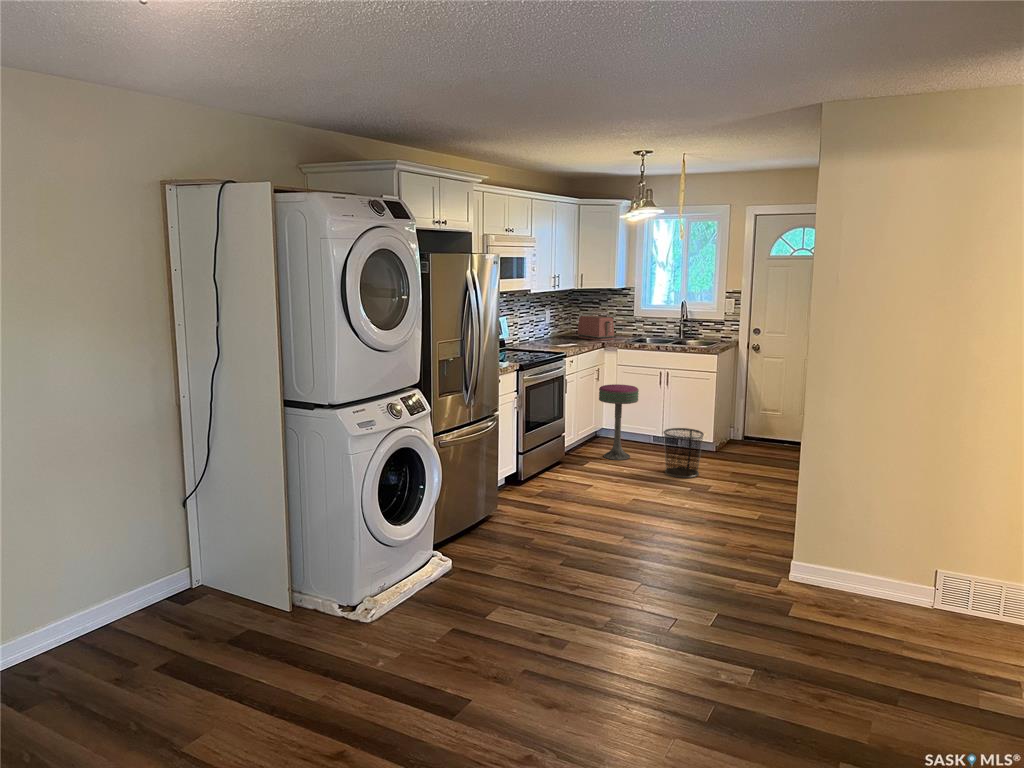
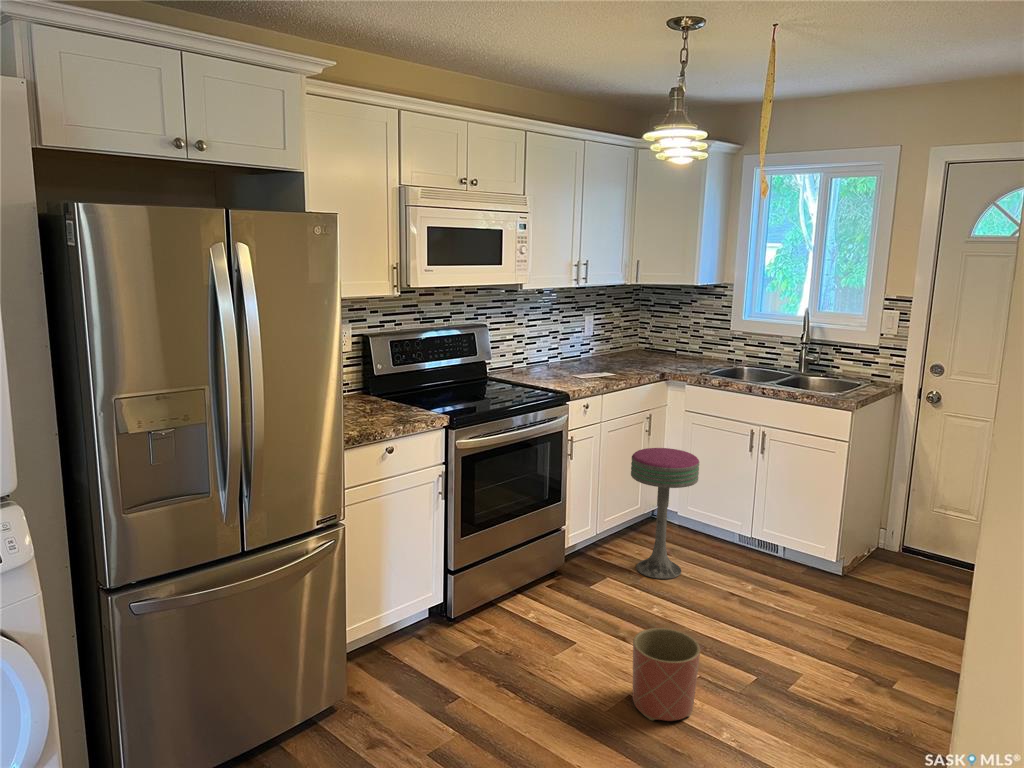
toaster: present [578,315,614,340] -> none [634,327,689,368]
waste bin: present [664,428,704,478] -> none [724,543,801,645]
planter: none [636,463,670,505] -> present [633,628,700,721]

